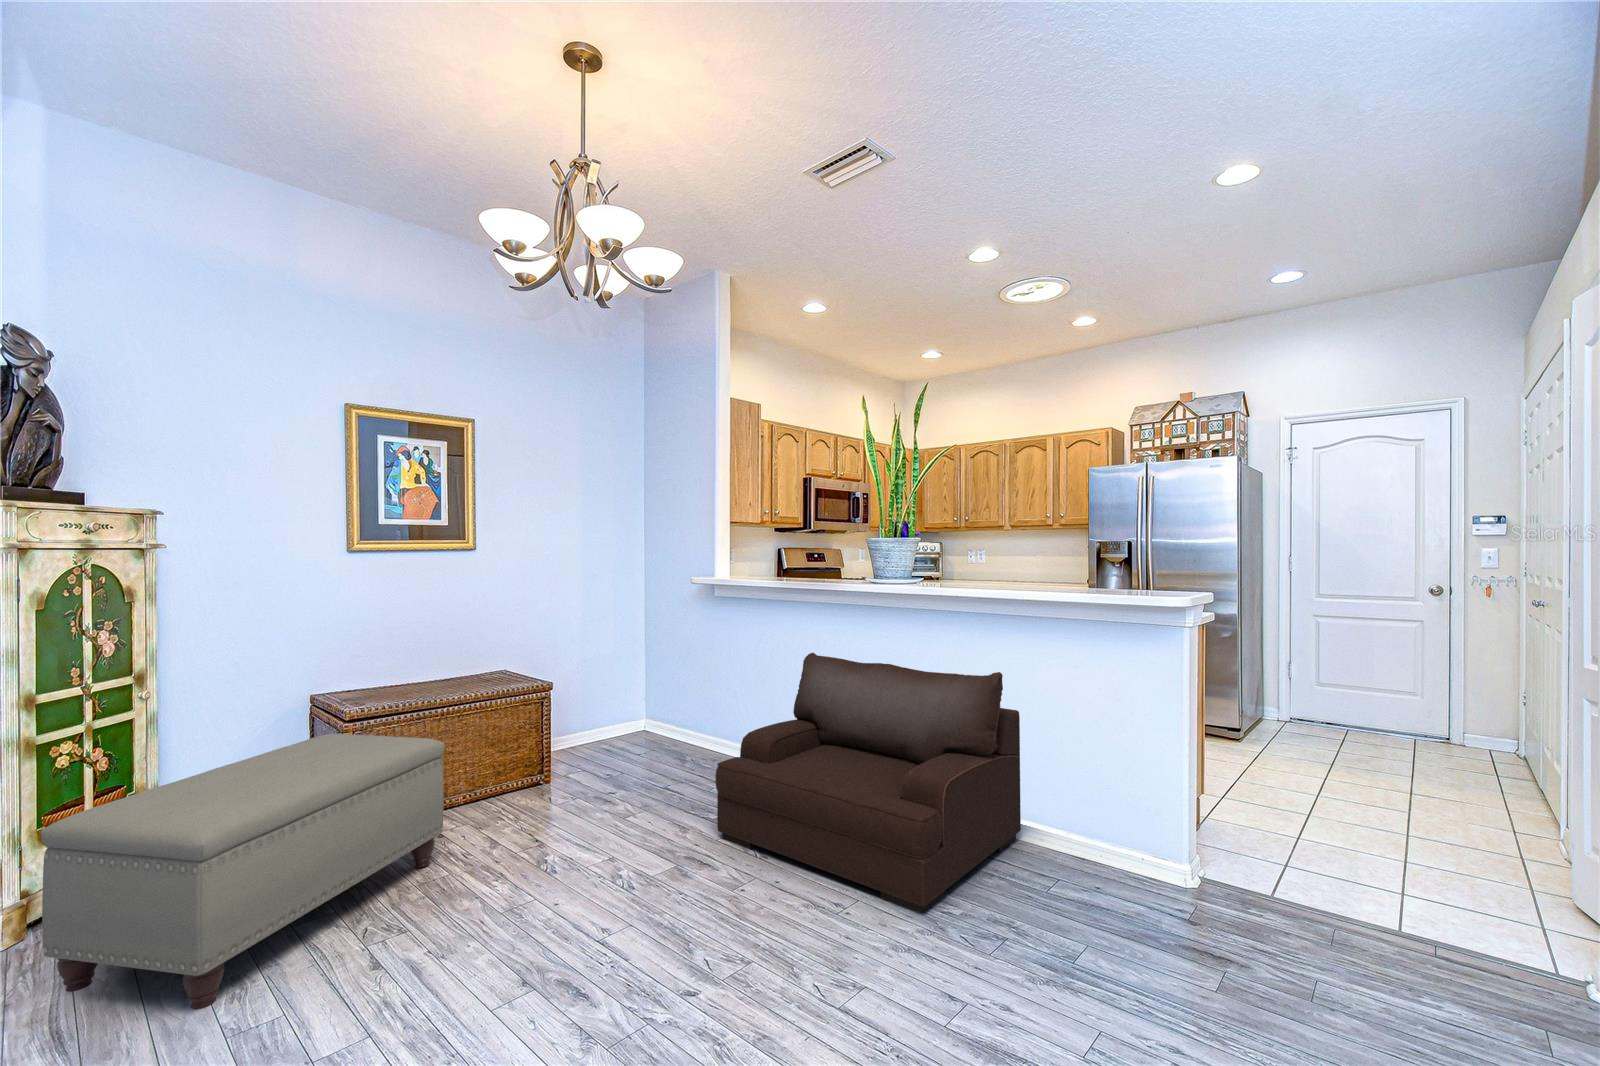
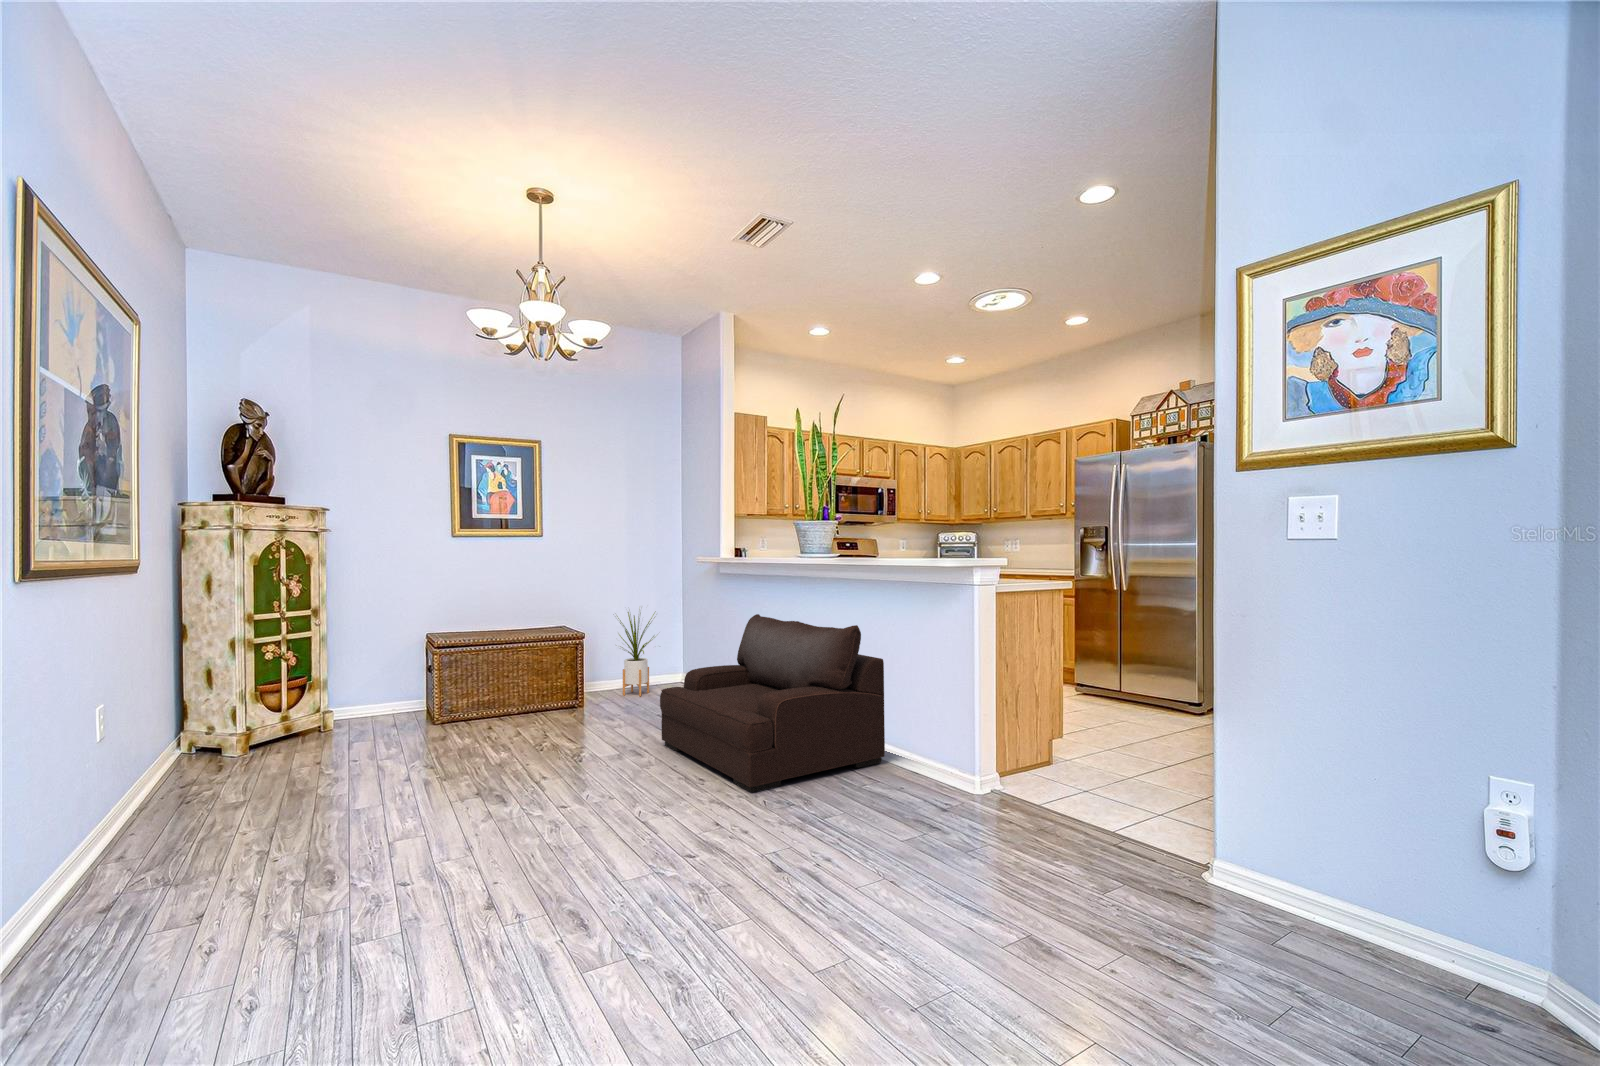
house plant: none [569,634,633,756] -> present [617,612,655,696]
ottoman: present [41,734,445,1009] -> none [243,654,480,788]

